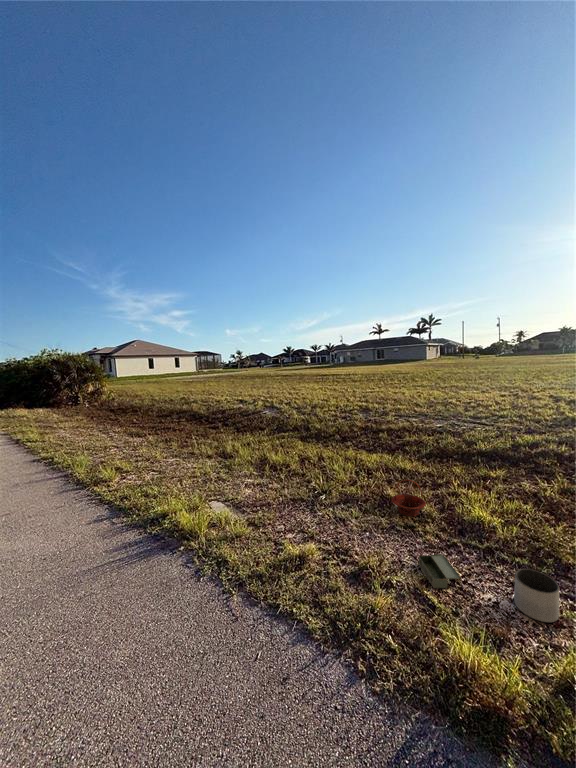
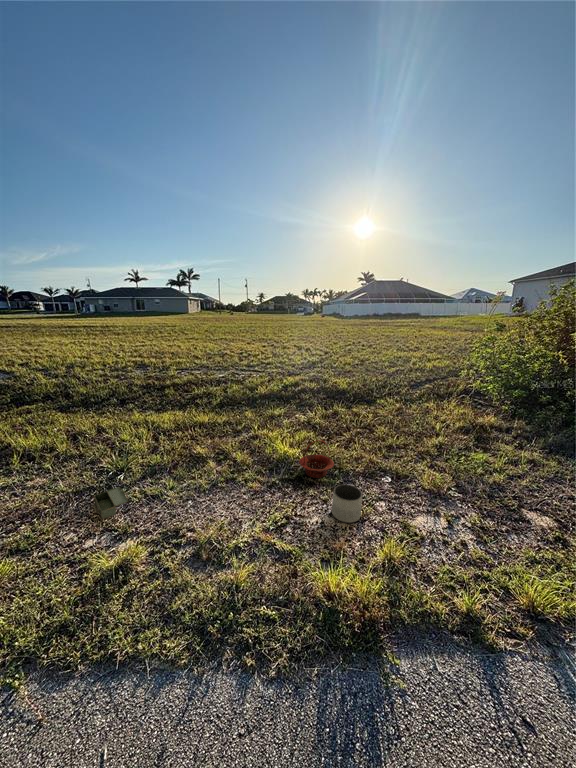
basket: present [391,480,426,516] -> present [299,440,334,478]
toolbox: present [419,554,460,588] -> present [94,487,128,519]

